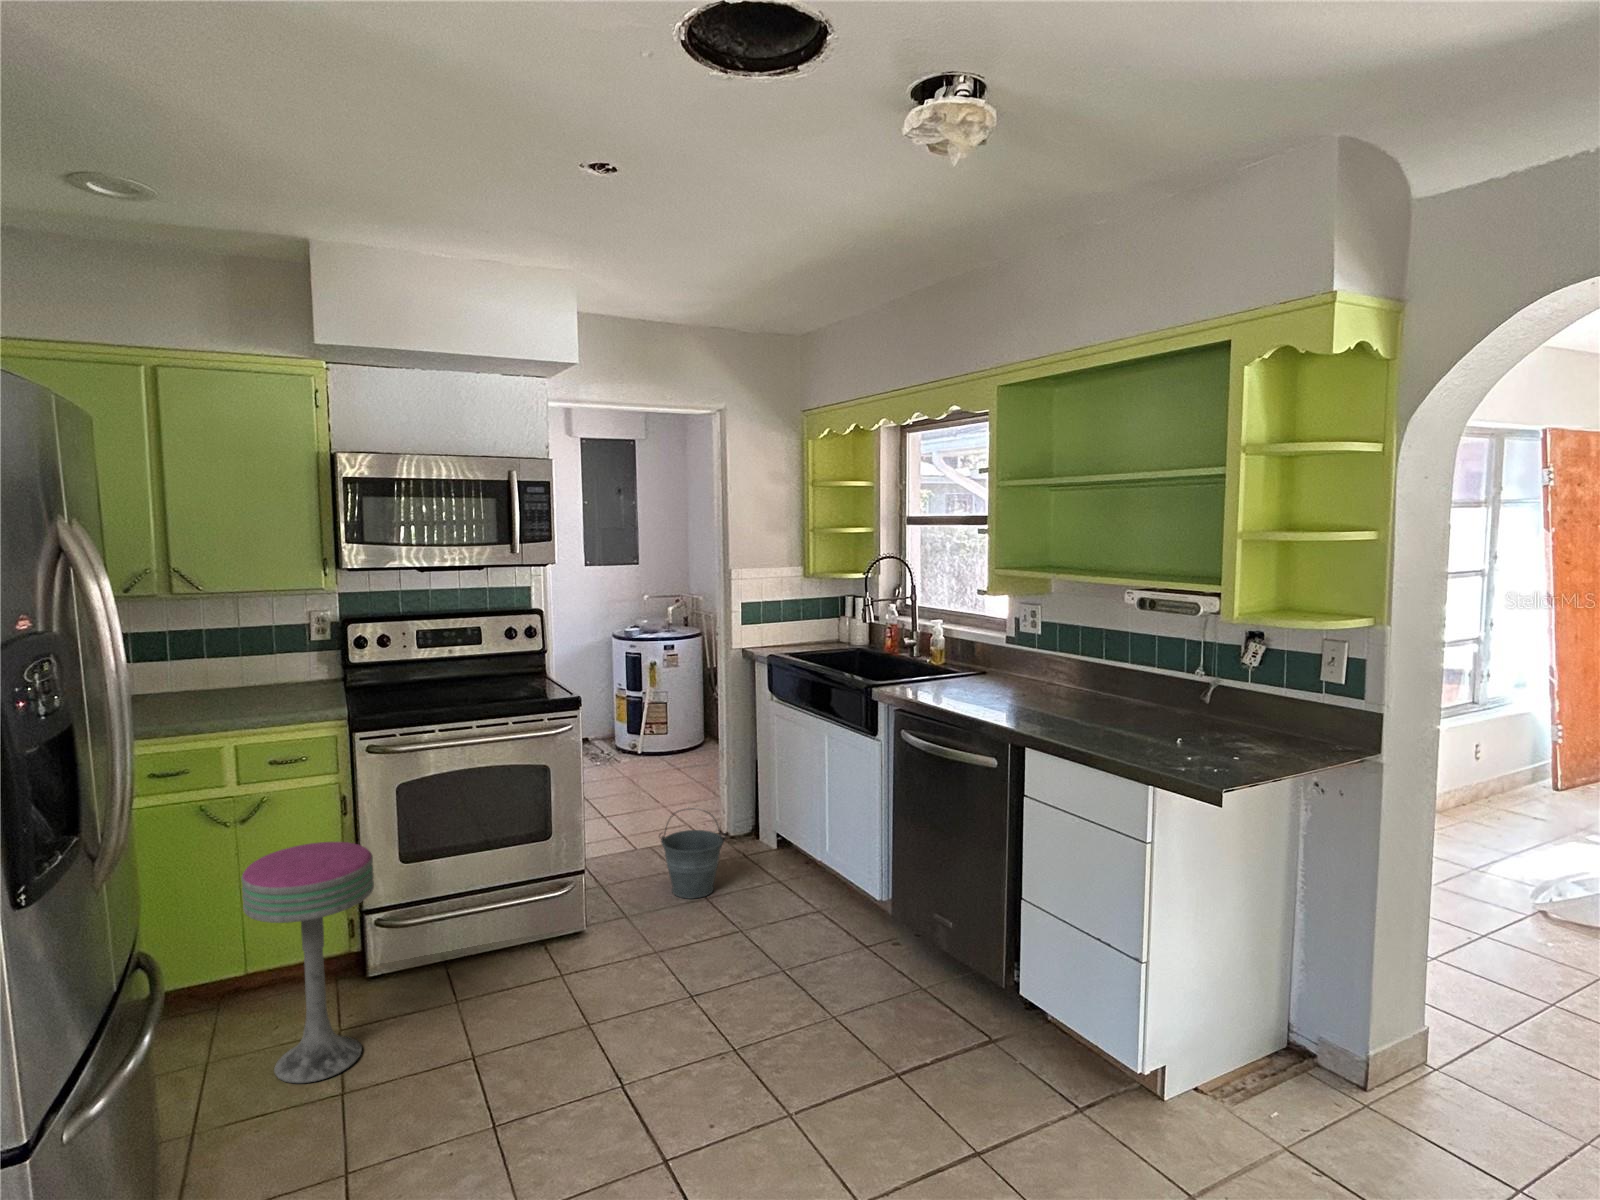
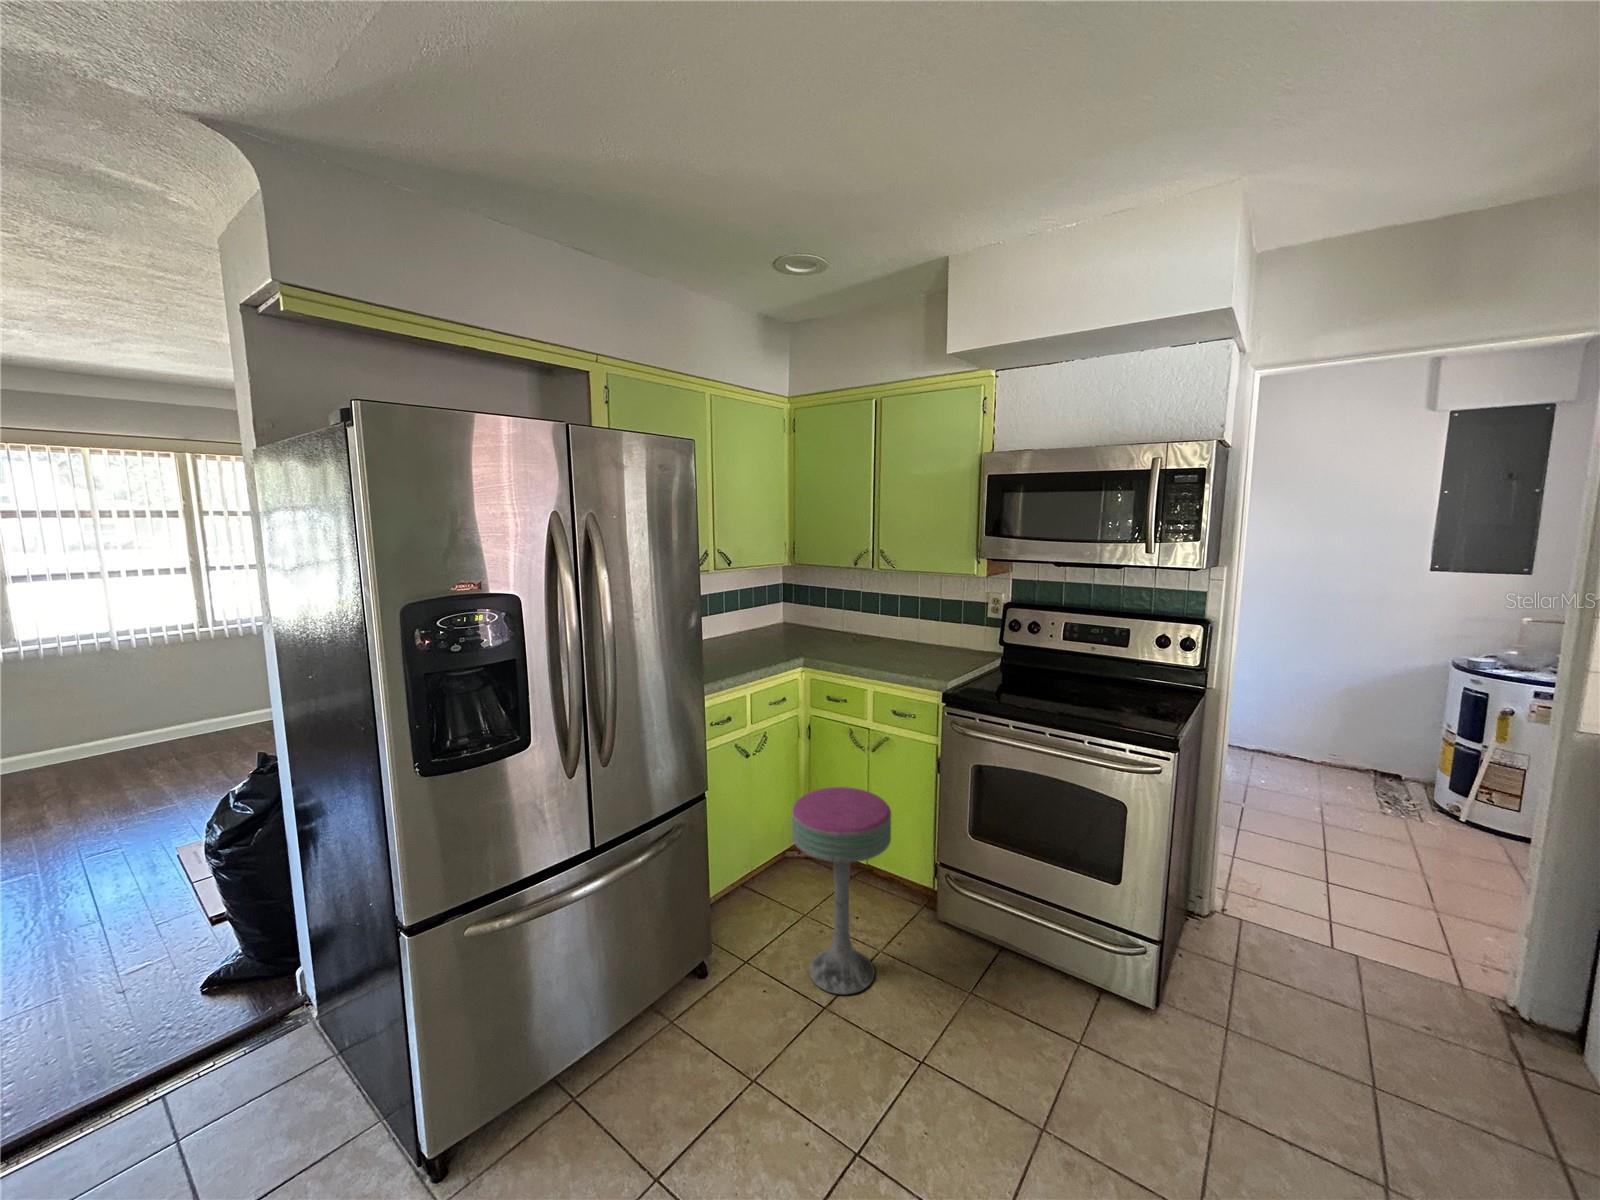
bucket: present [659,808,724,899] -> none [1323,937,1448,1087]

